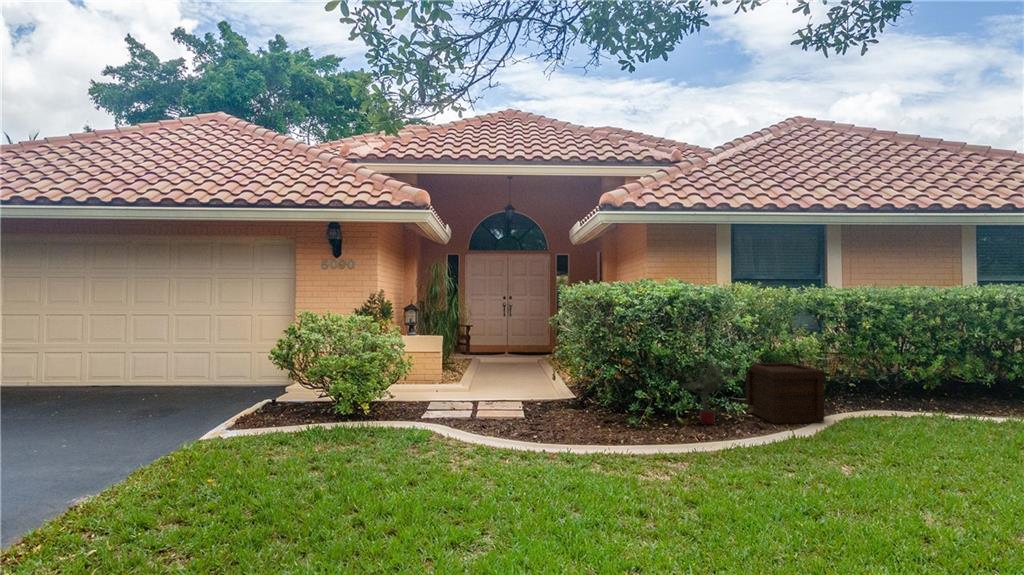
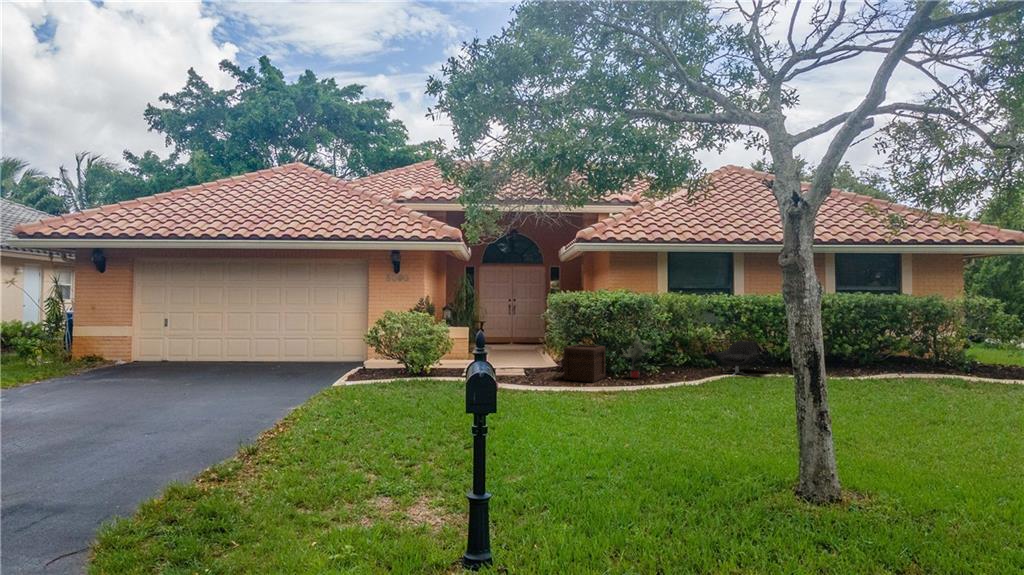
lounge chair: none [827,357,900,418] -> present [716,341,760,376]
wooden crate: present [746,363,825,424] -> present [563,344,606,382]

